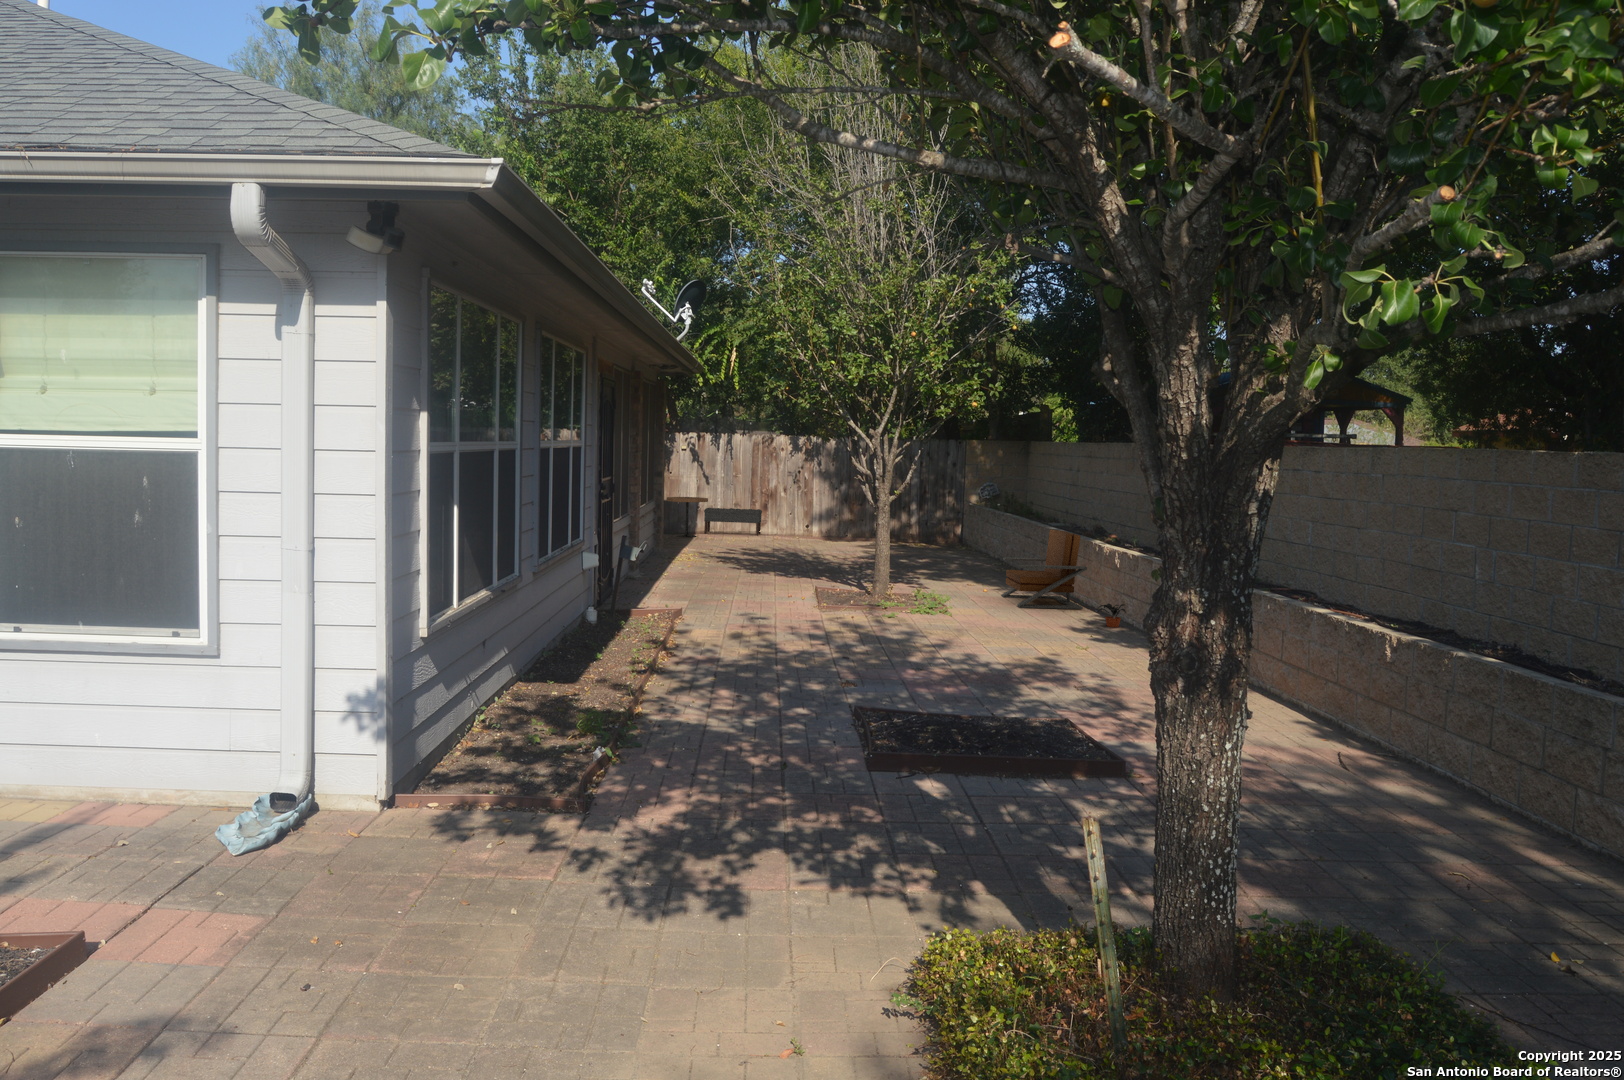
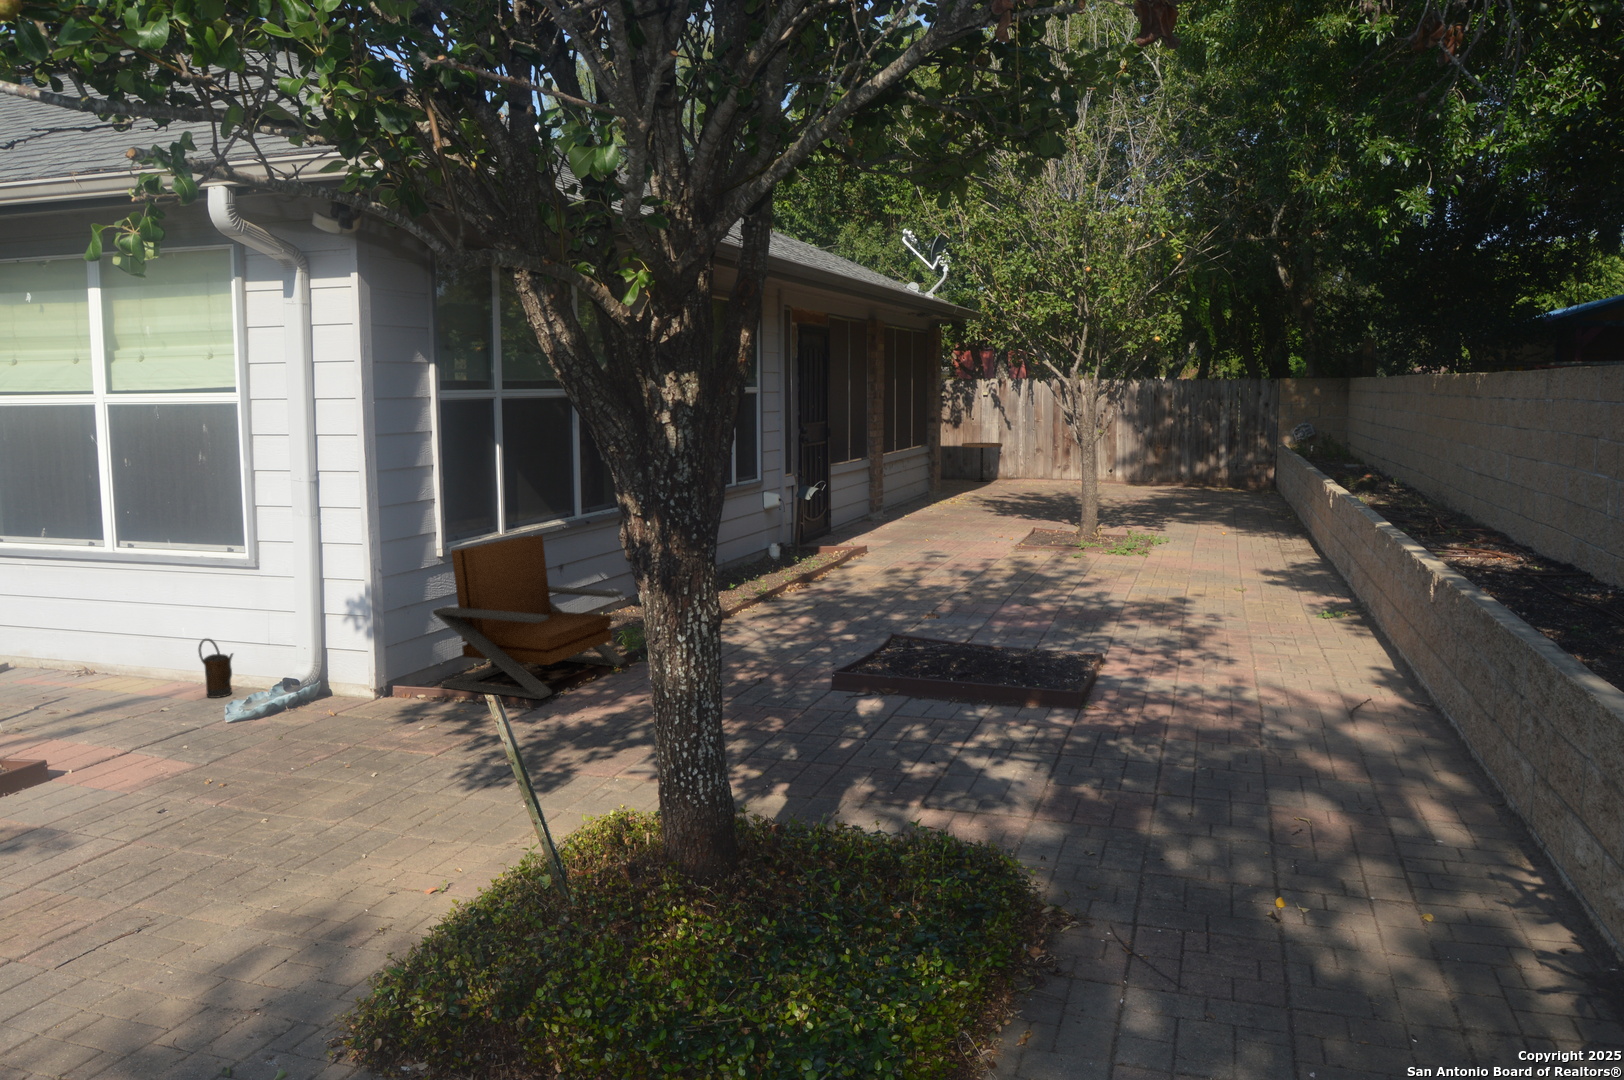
bench: present [704,508,762,535] -> none [1003,453,1063,480]
lounge chair: present [1001,529,1087,609] -> present [433,535,625,699]
potted plant: present [1098,603,1126,627] -> none [1303,550,1344,577]
watering can: none [116,753,182,831] -> present [198,639,233,698]

